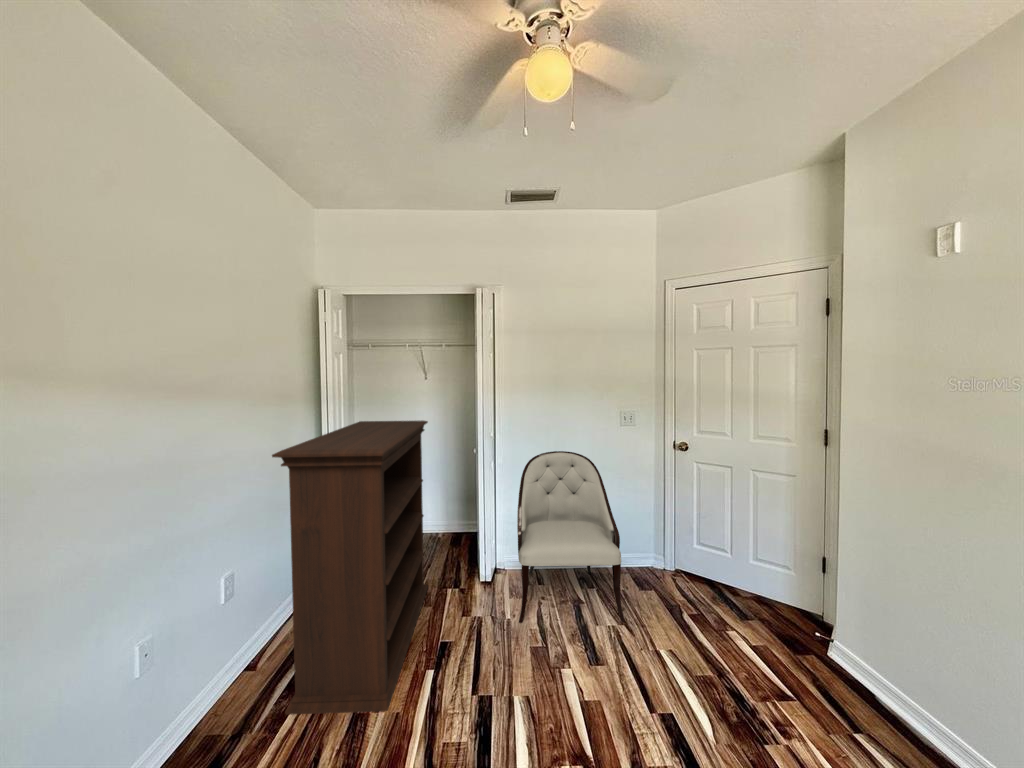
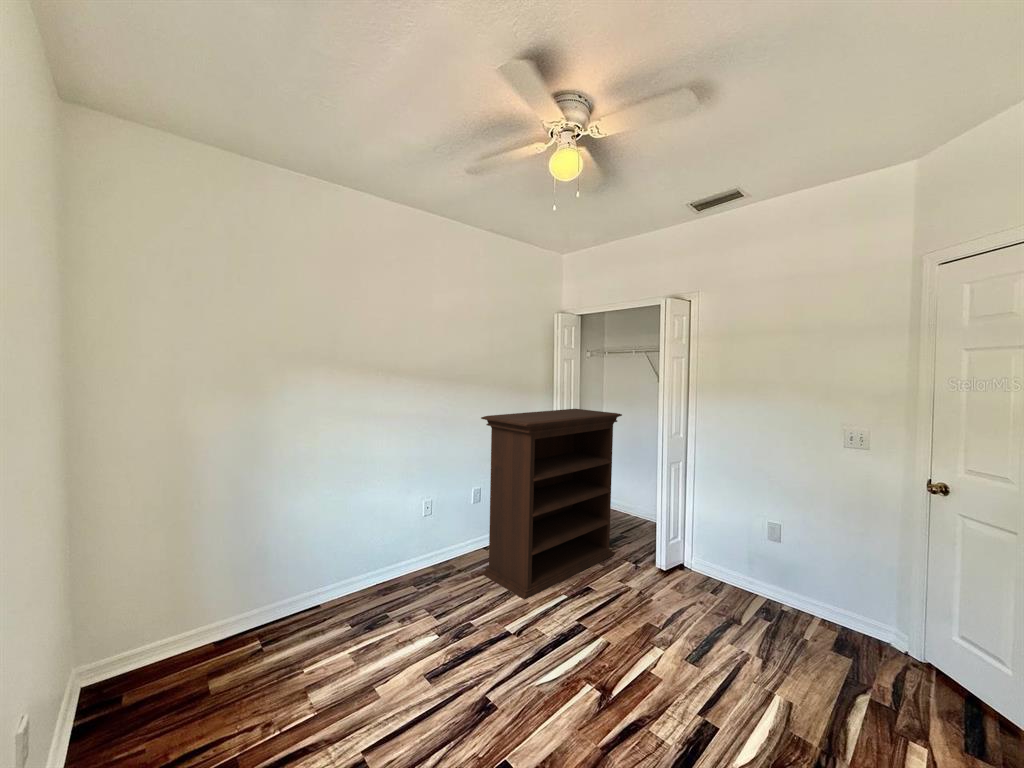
armchair: present [517,451,625,623] -> none [659,462,798,658]

